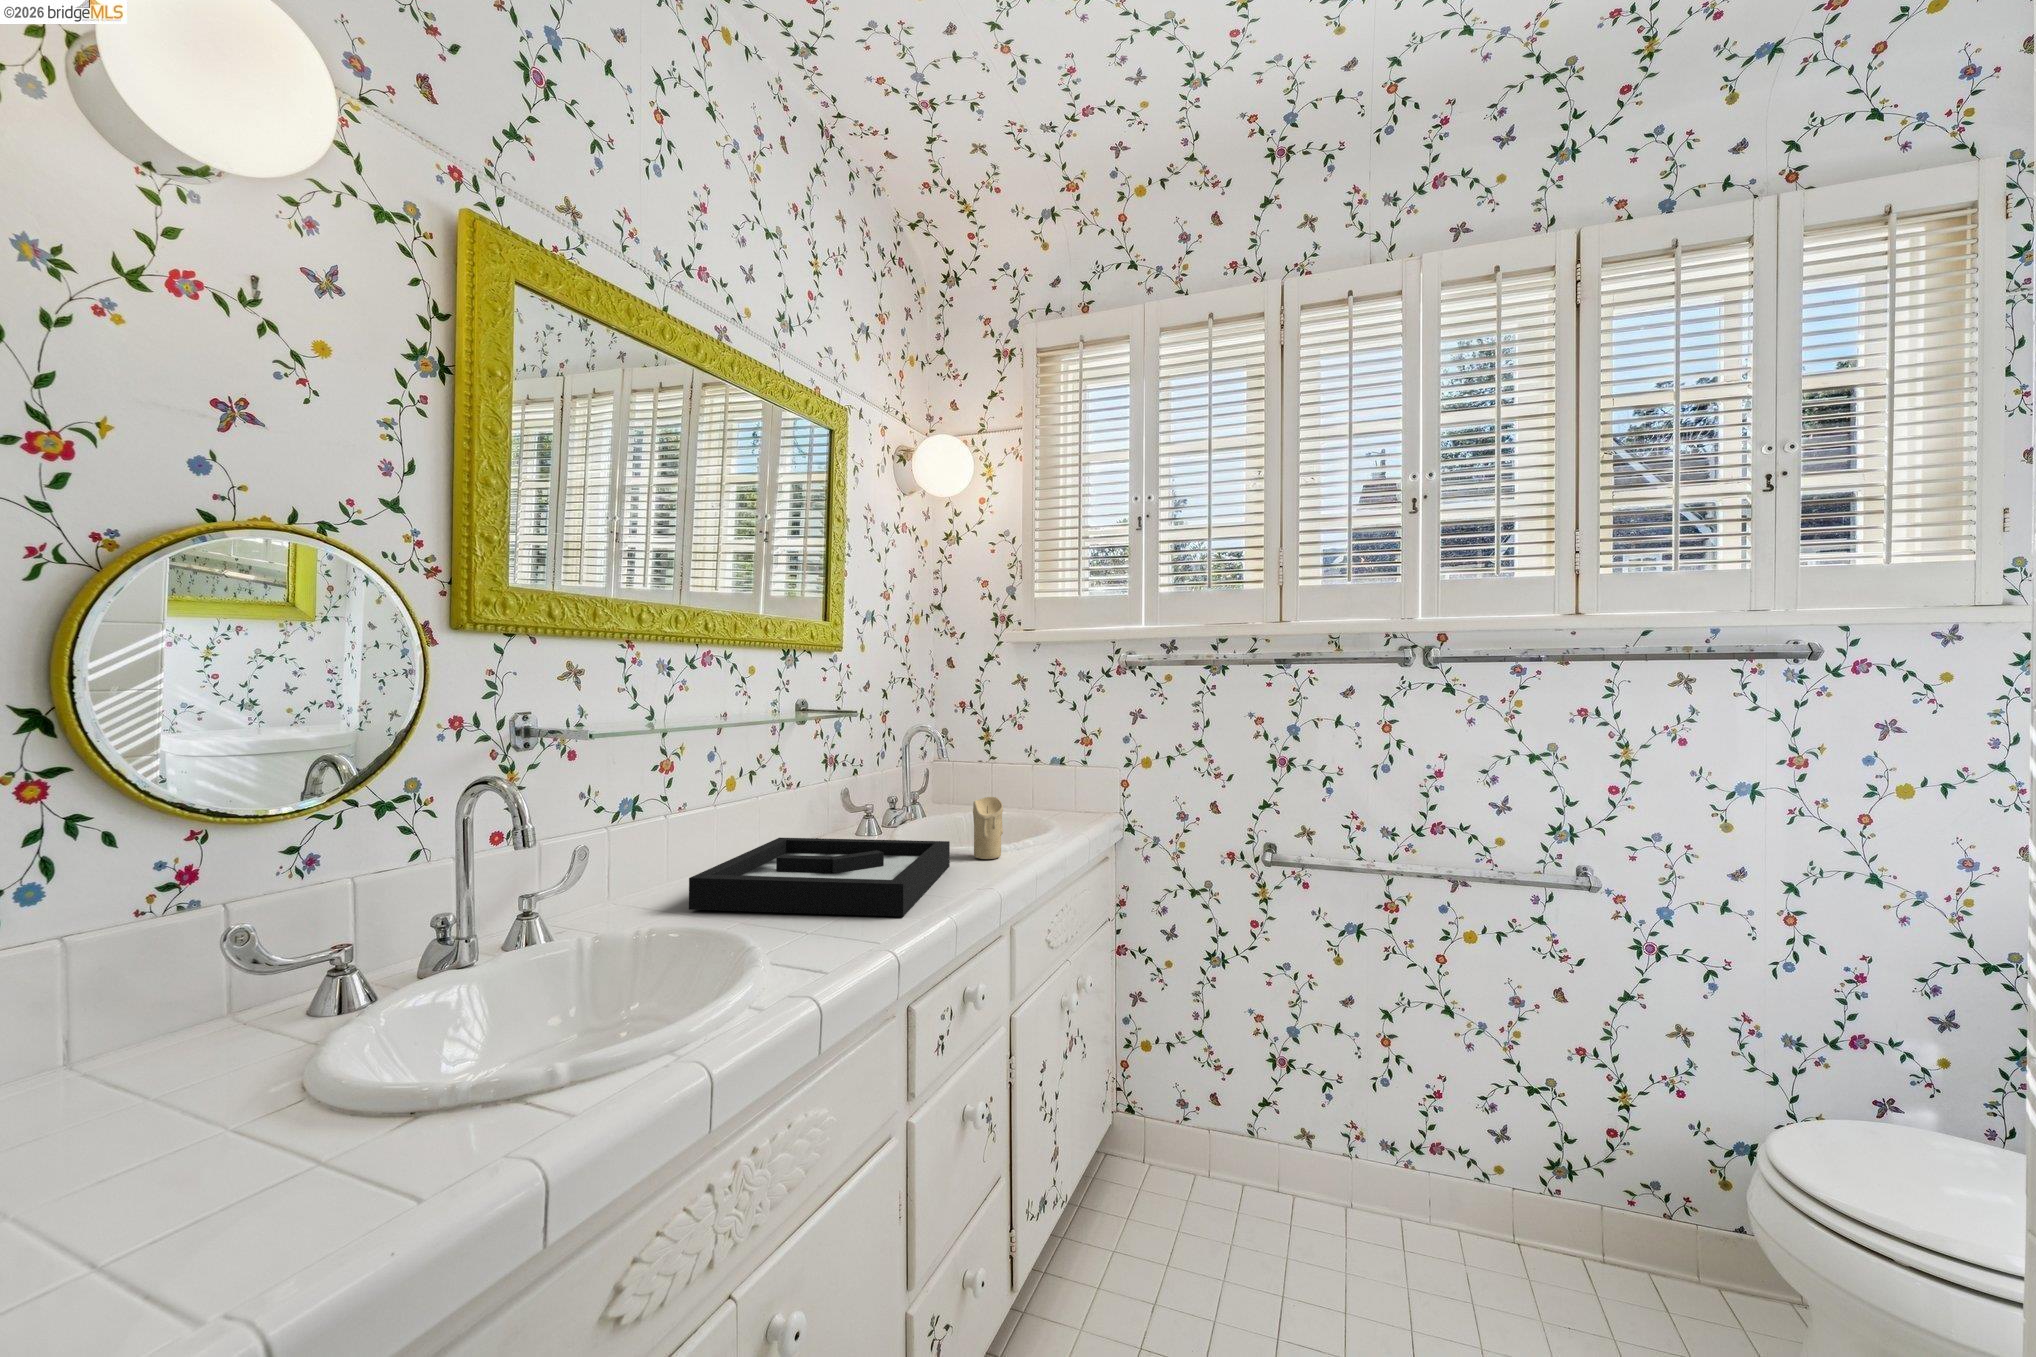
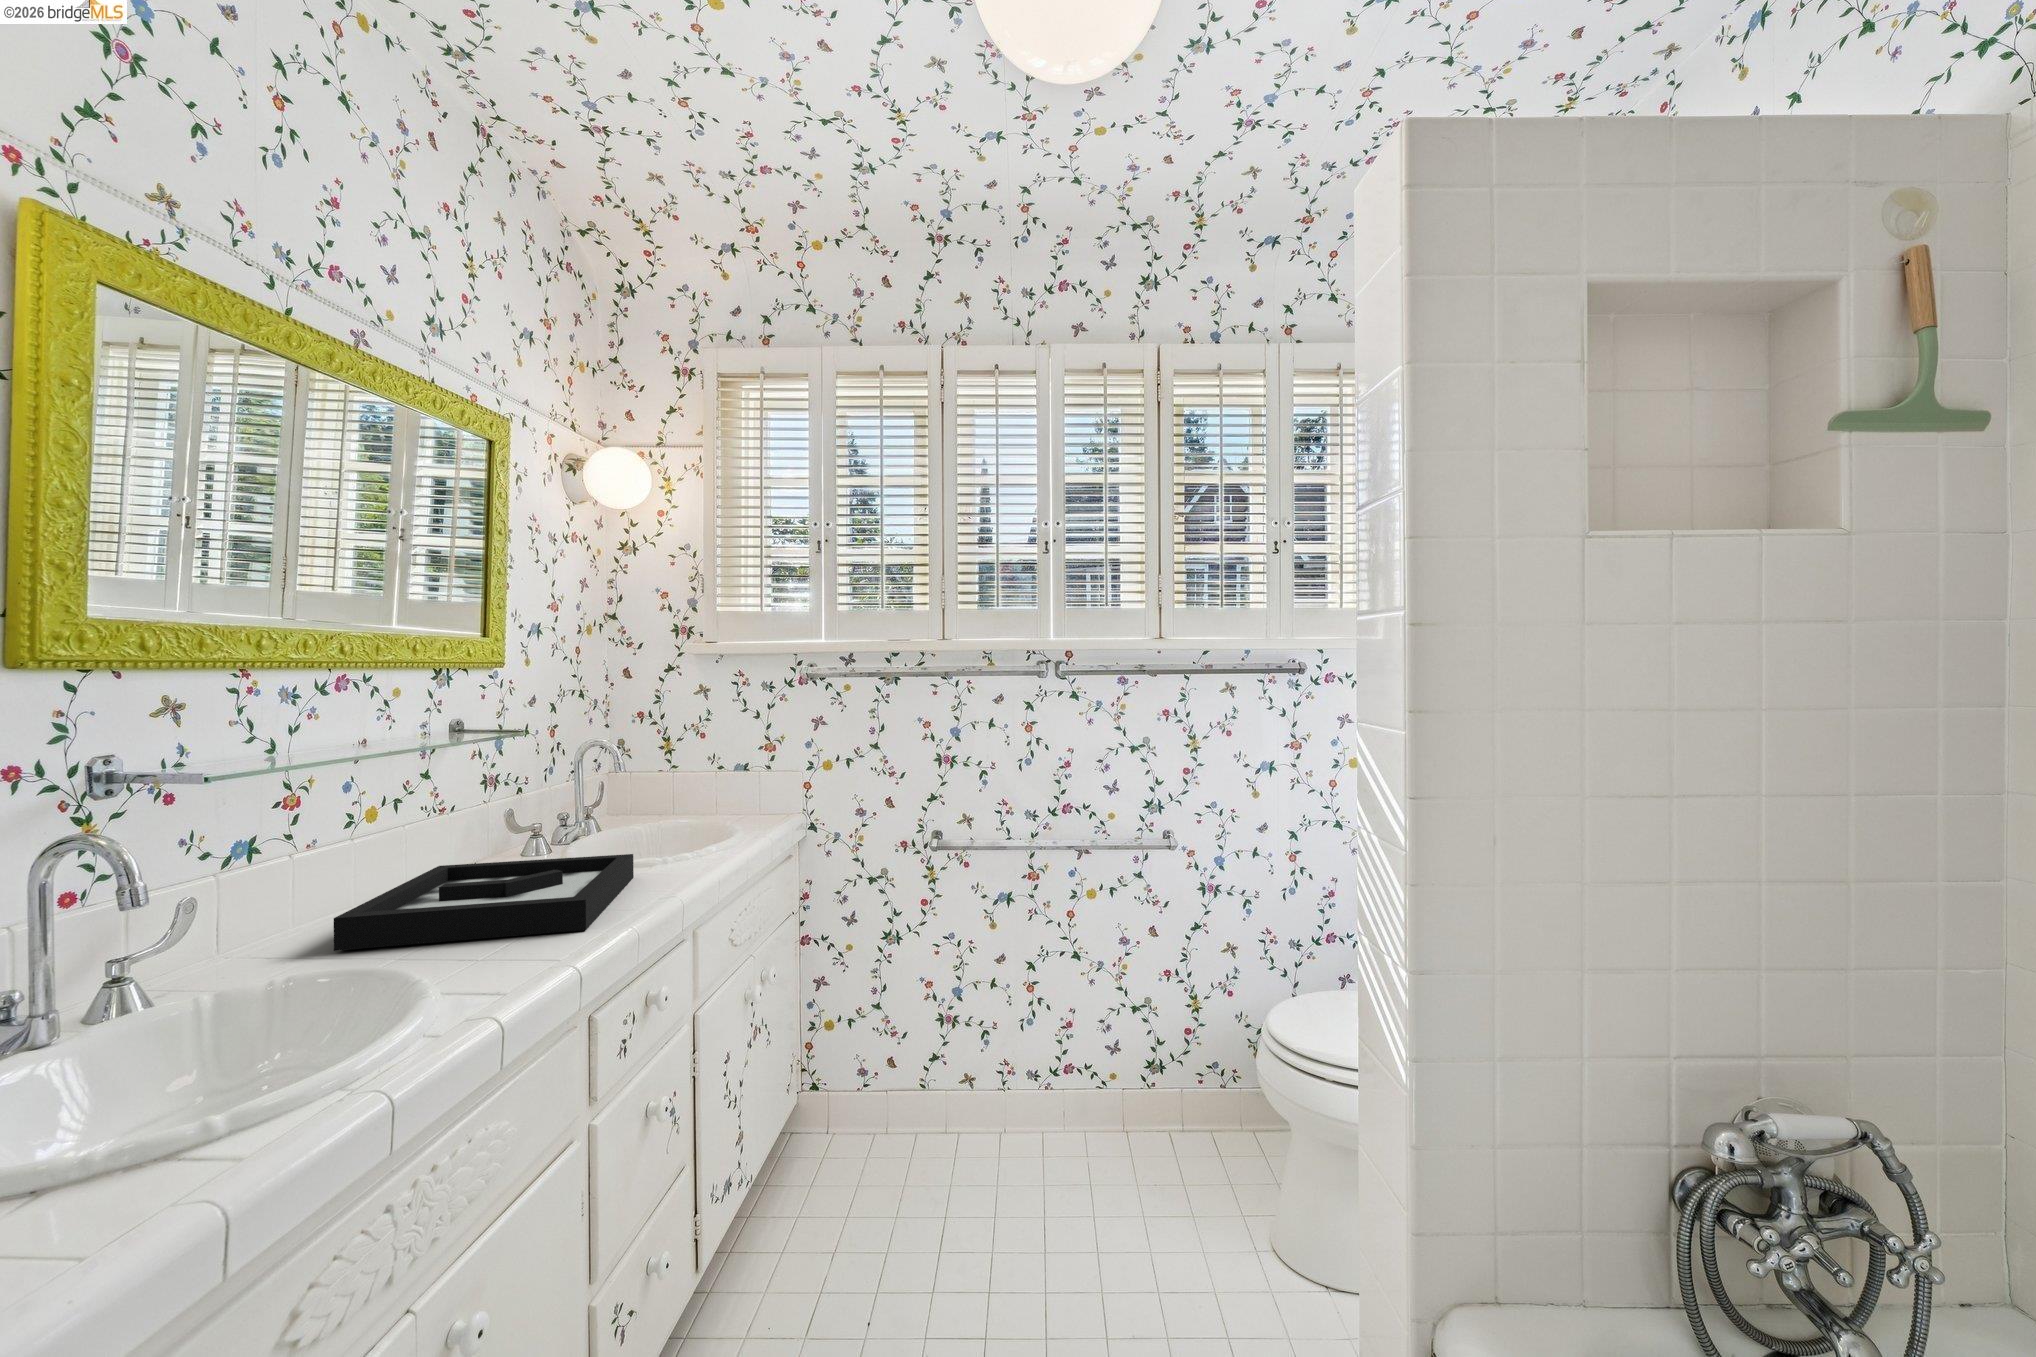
candle: present [973,797,1003,859] -> none [657,808,688,867]

